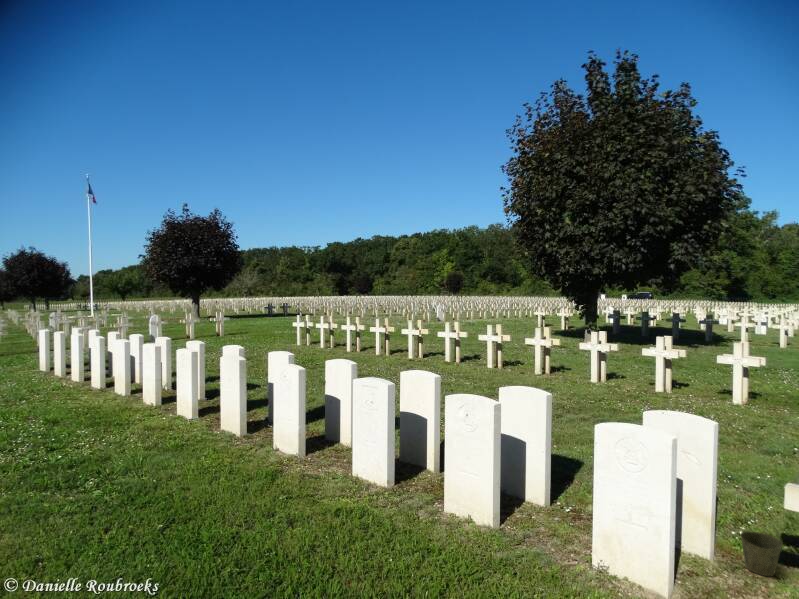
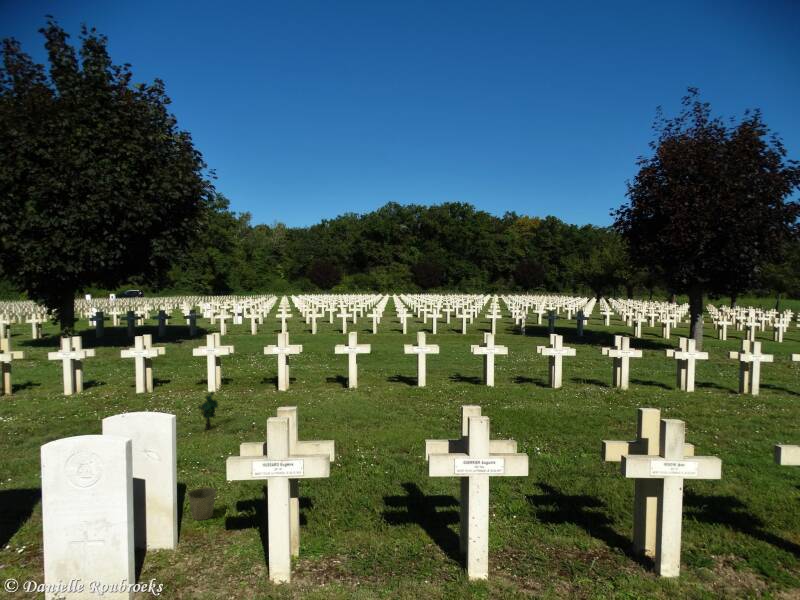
decorative plant: none [732,408,763,452] -> present [198,392,218,430]

